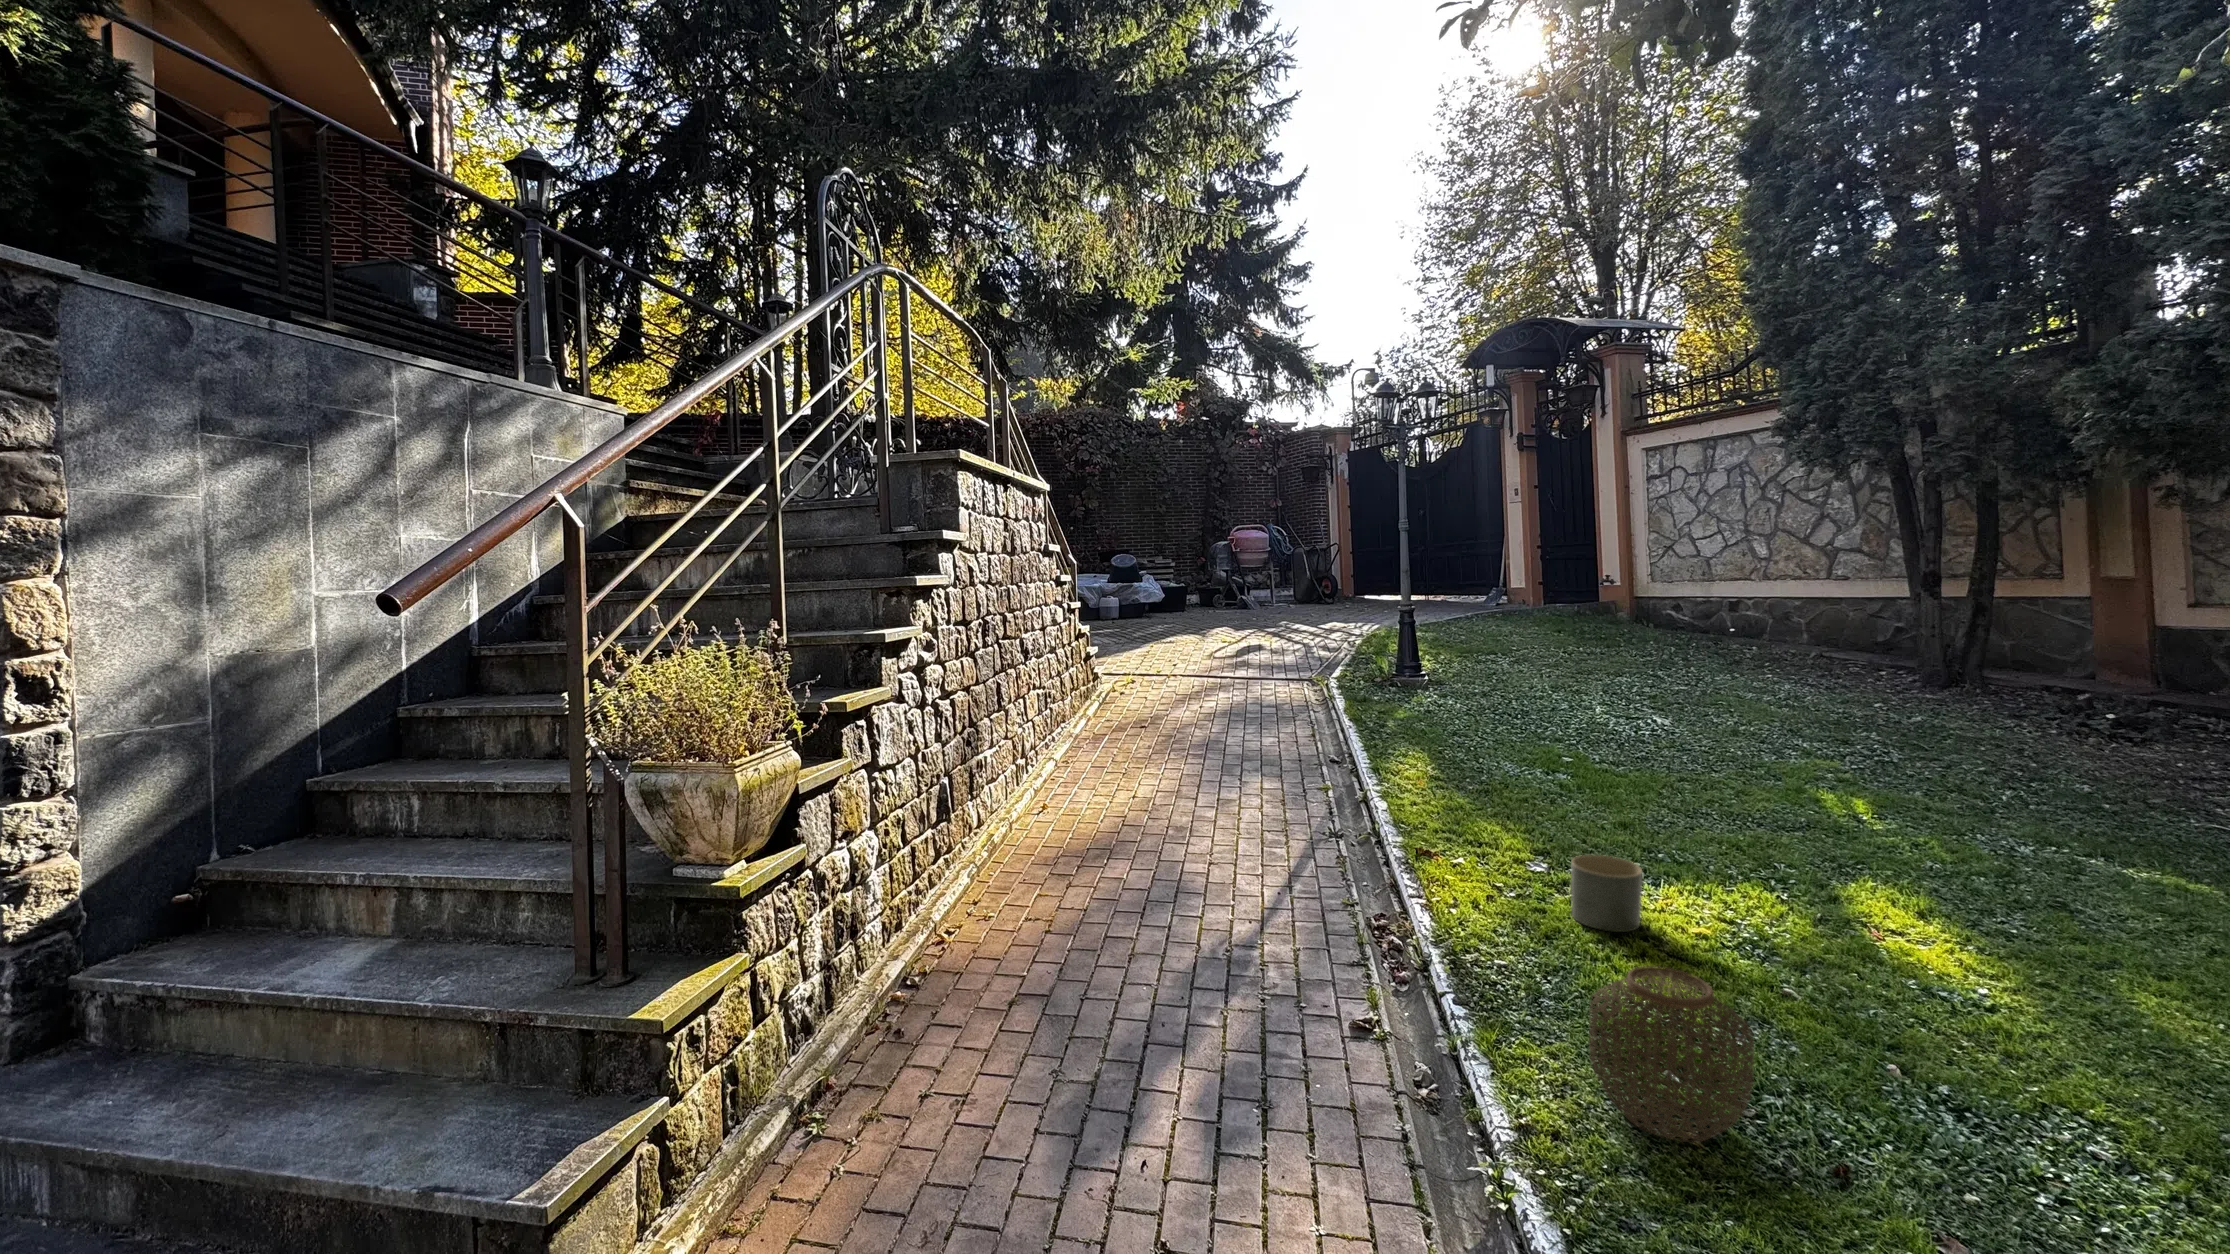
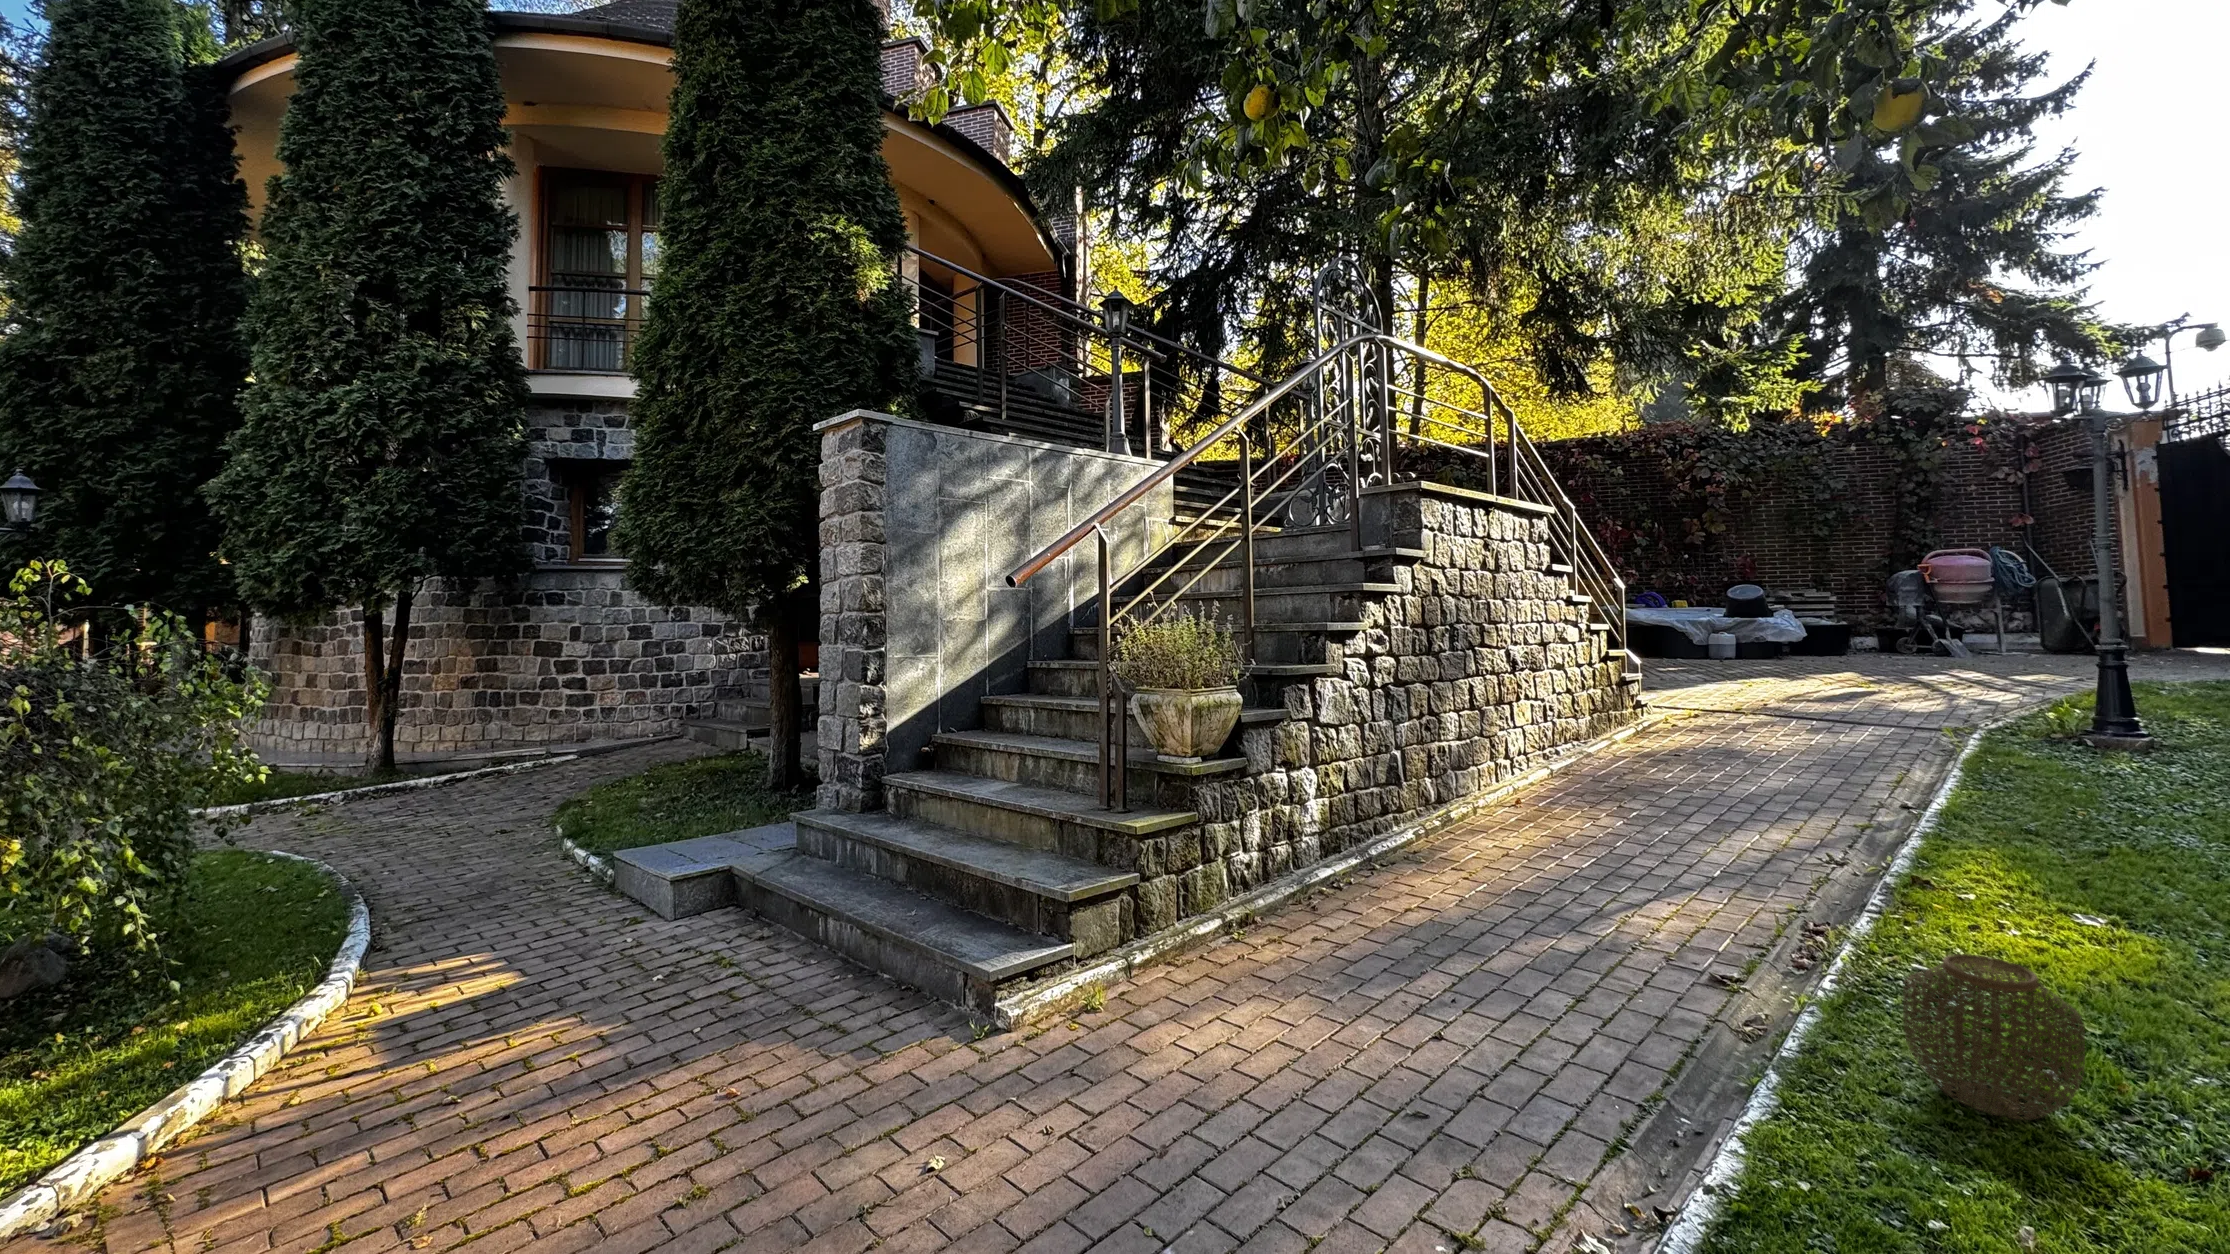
planter: present [1571,855,1642,932] -> none [2068,899,2168,985]

